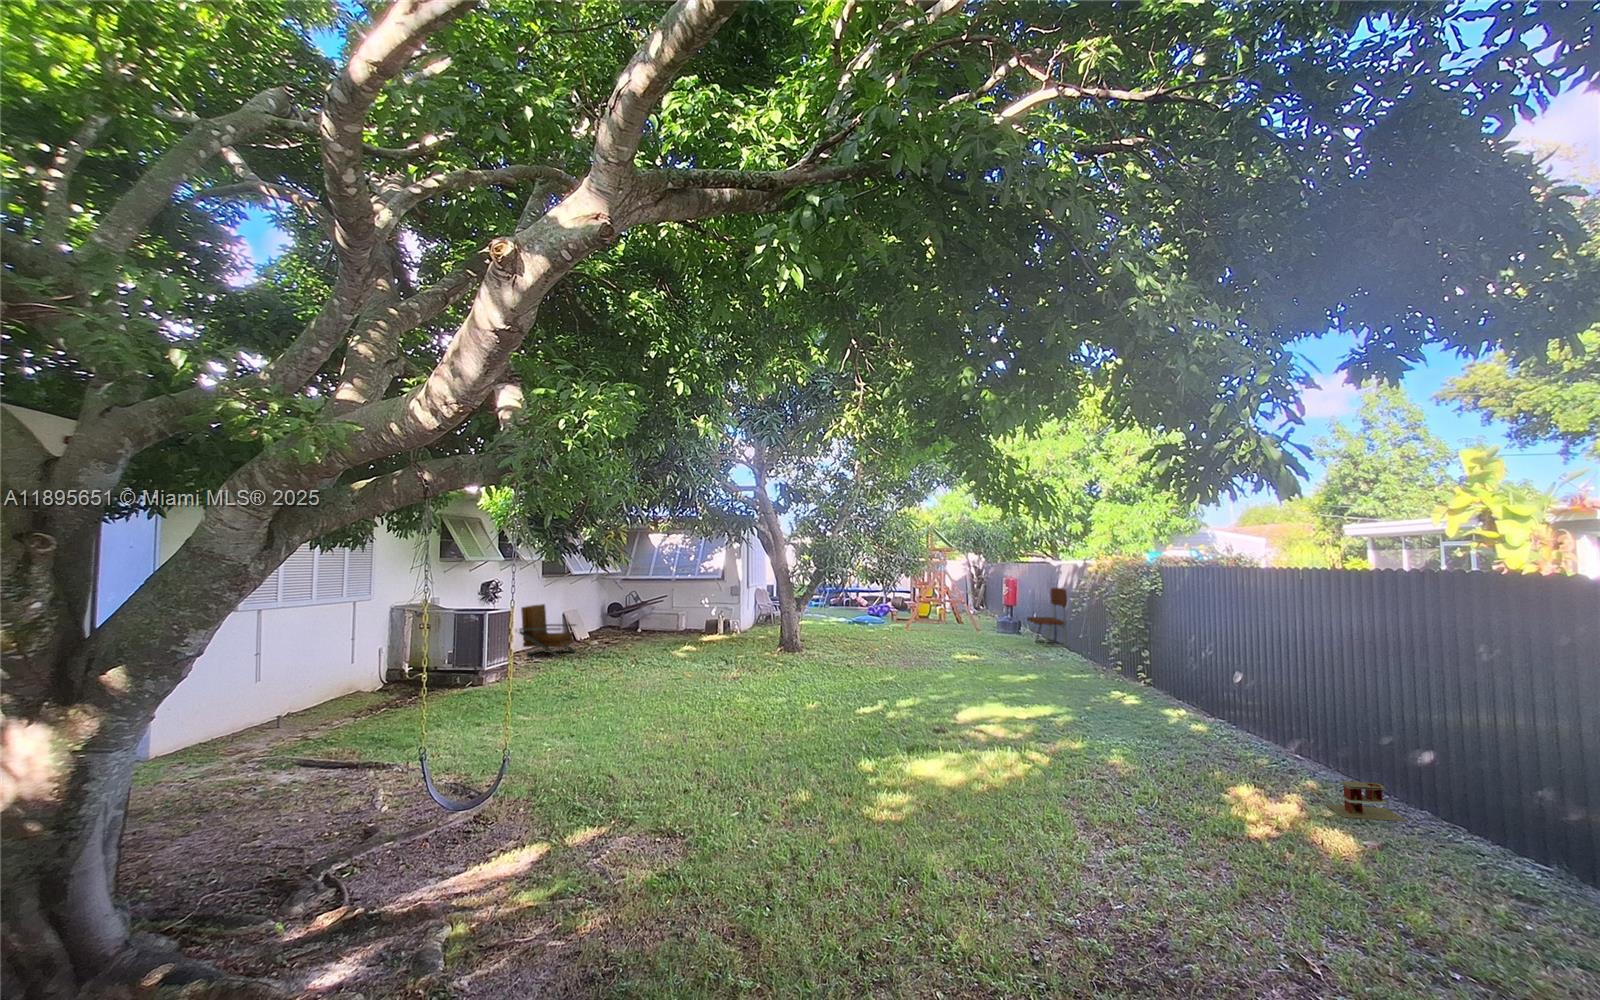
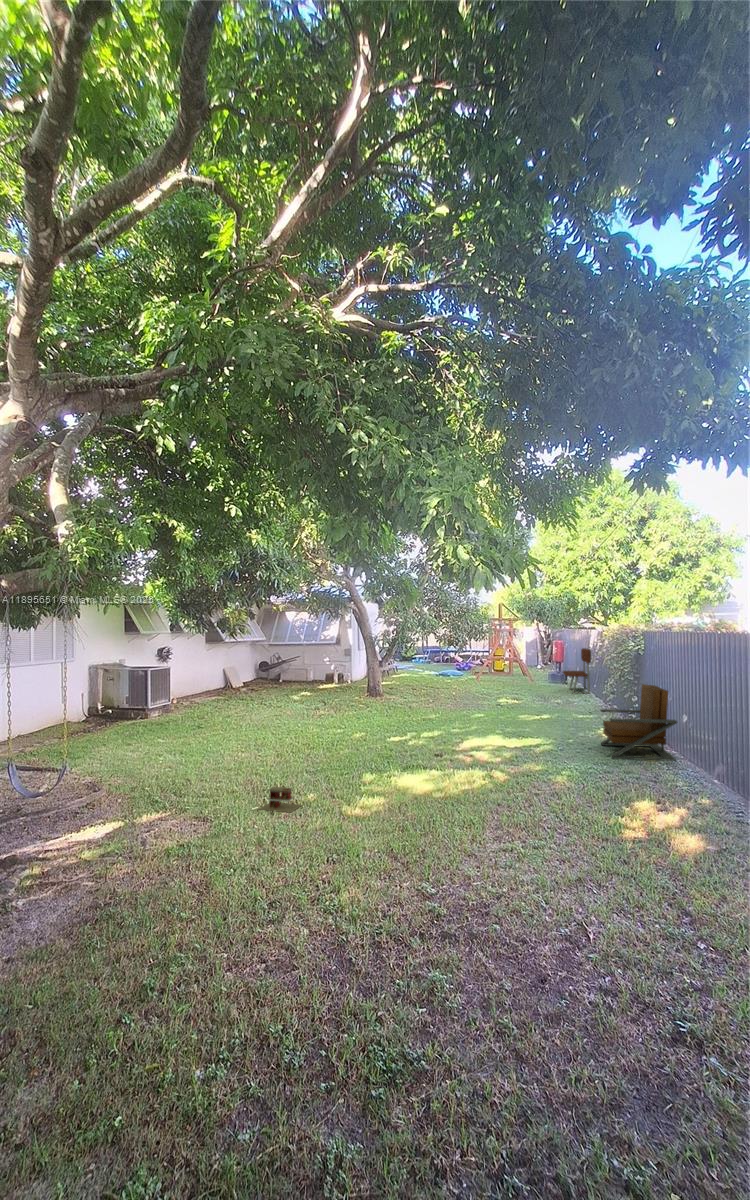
lounge chair: present [519,604,576,658] -> present [600,684,677,761]
toy house: present [1325,781,1406,821] -> present [260,787,301,813]

